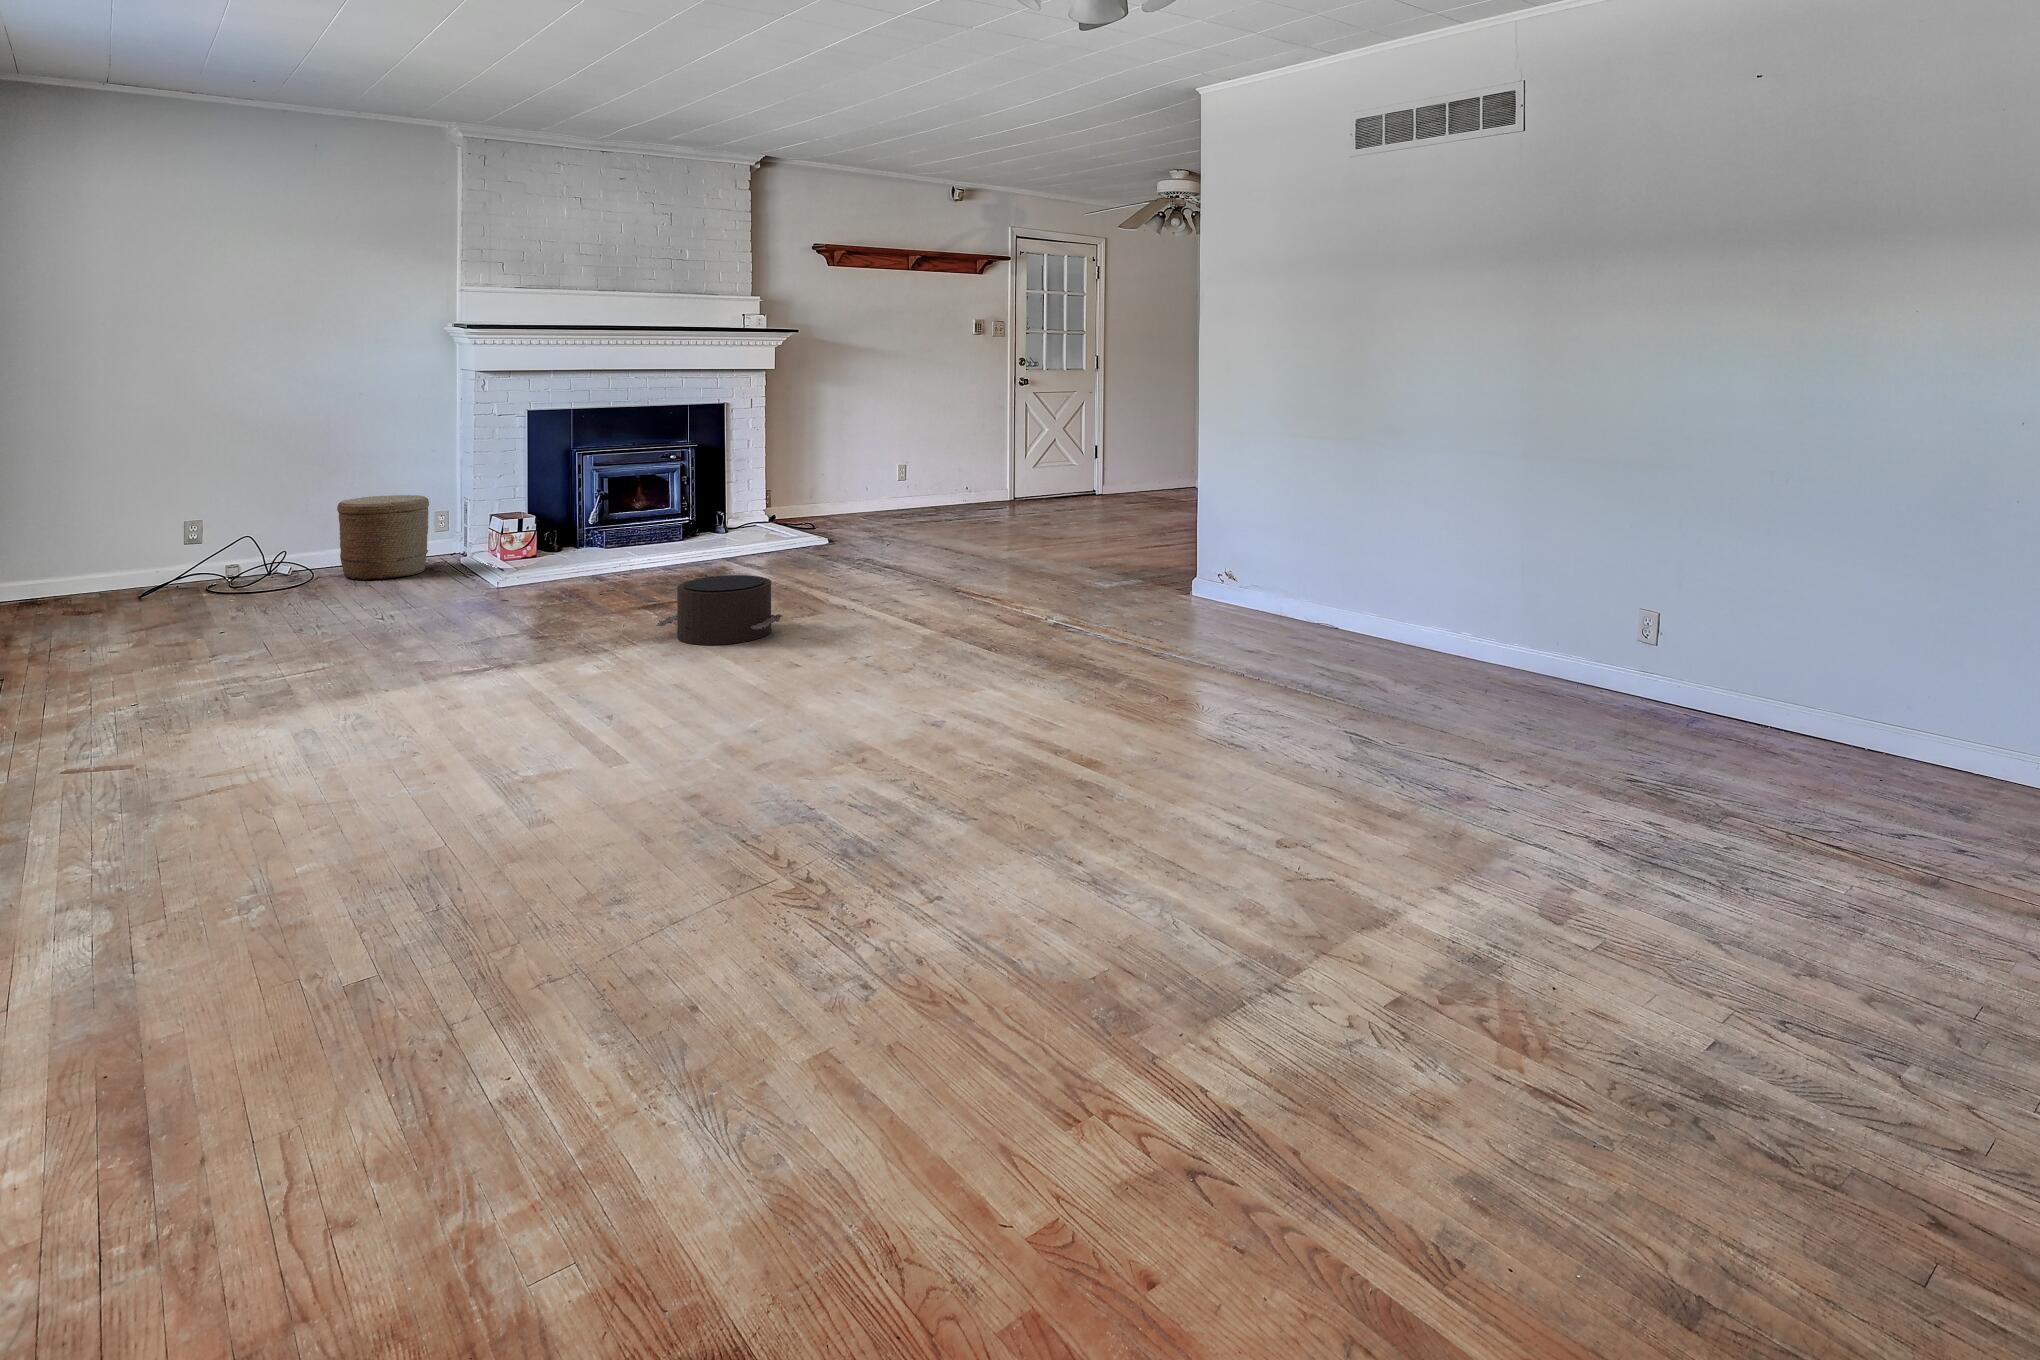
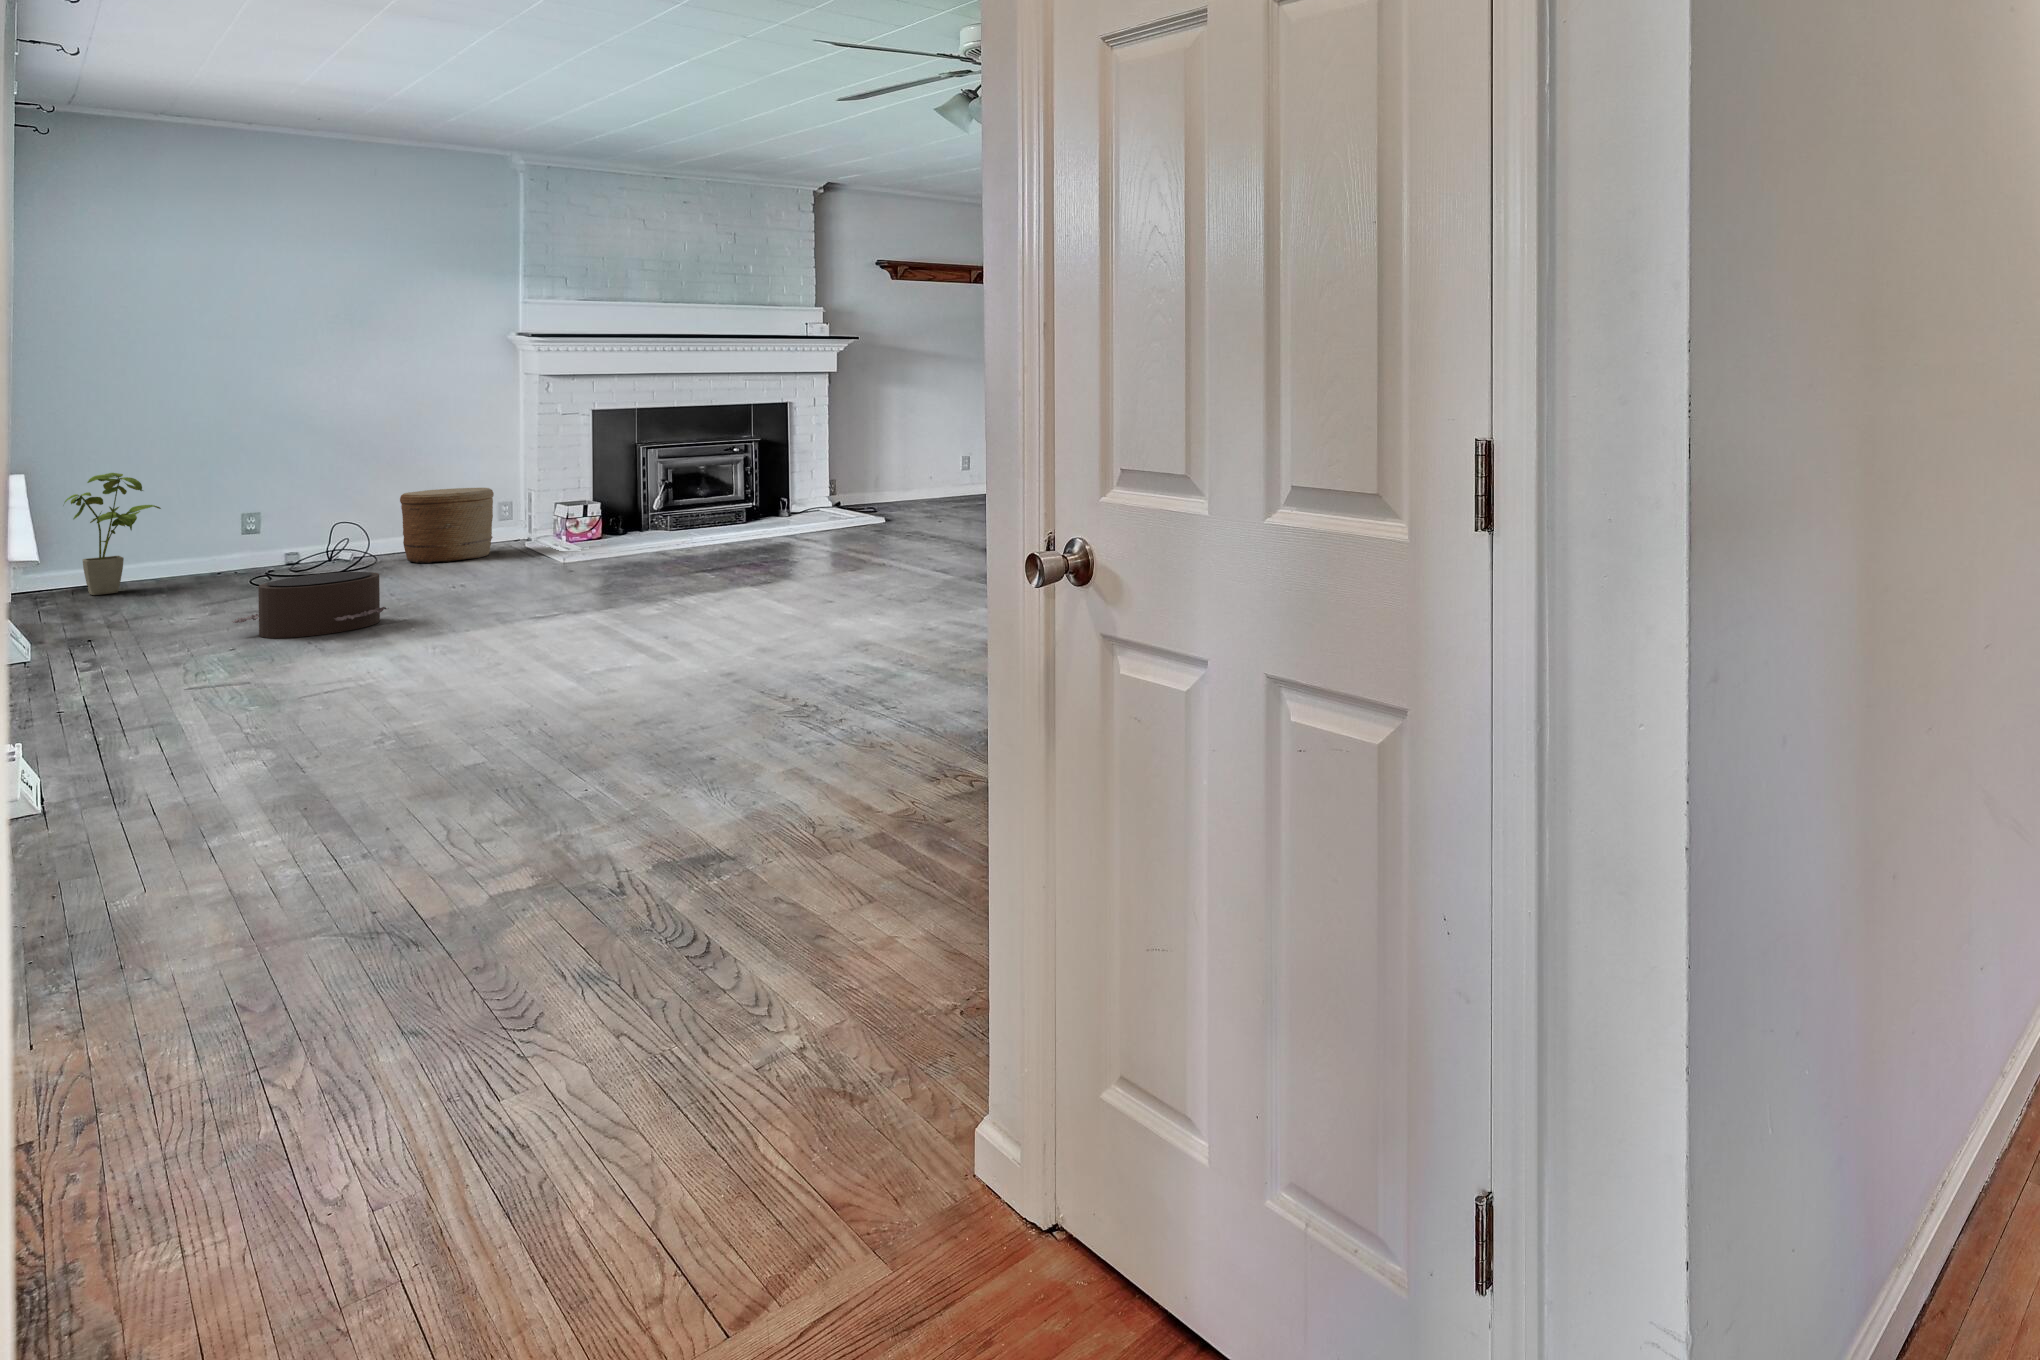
house plant: none [11,475,107,610] -> present [64,473,161,595]
pouf: present [657,575,782,645] -> present [232,572,387,638]

